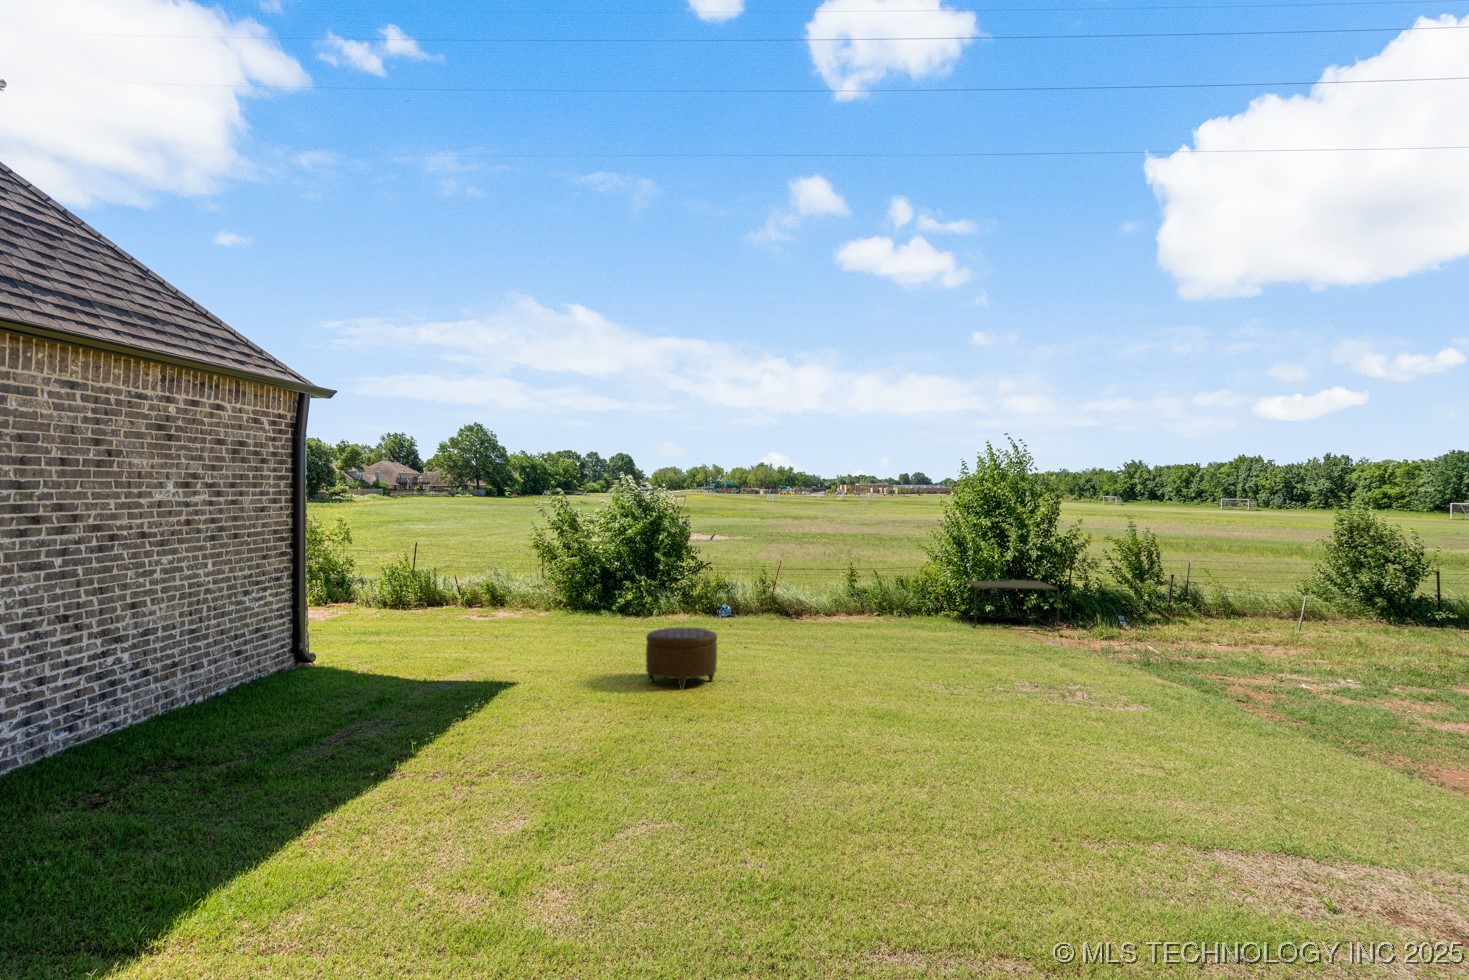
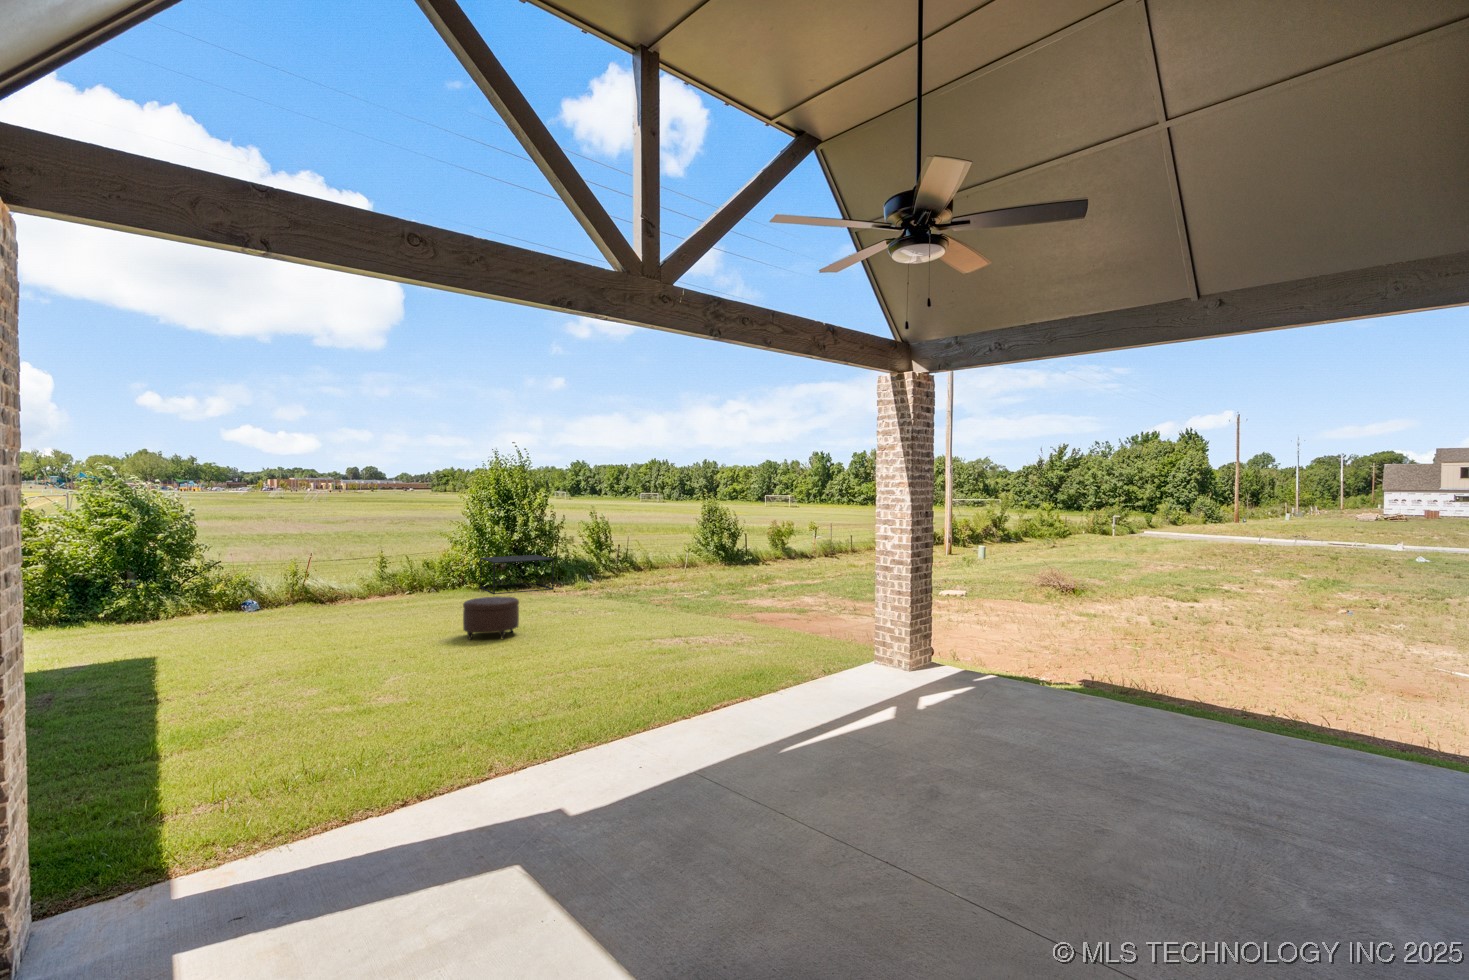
ottoman: present [646,627,717,689] -> present [463,596,519,640]

